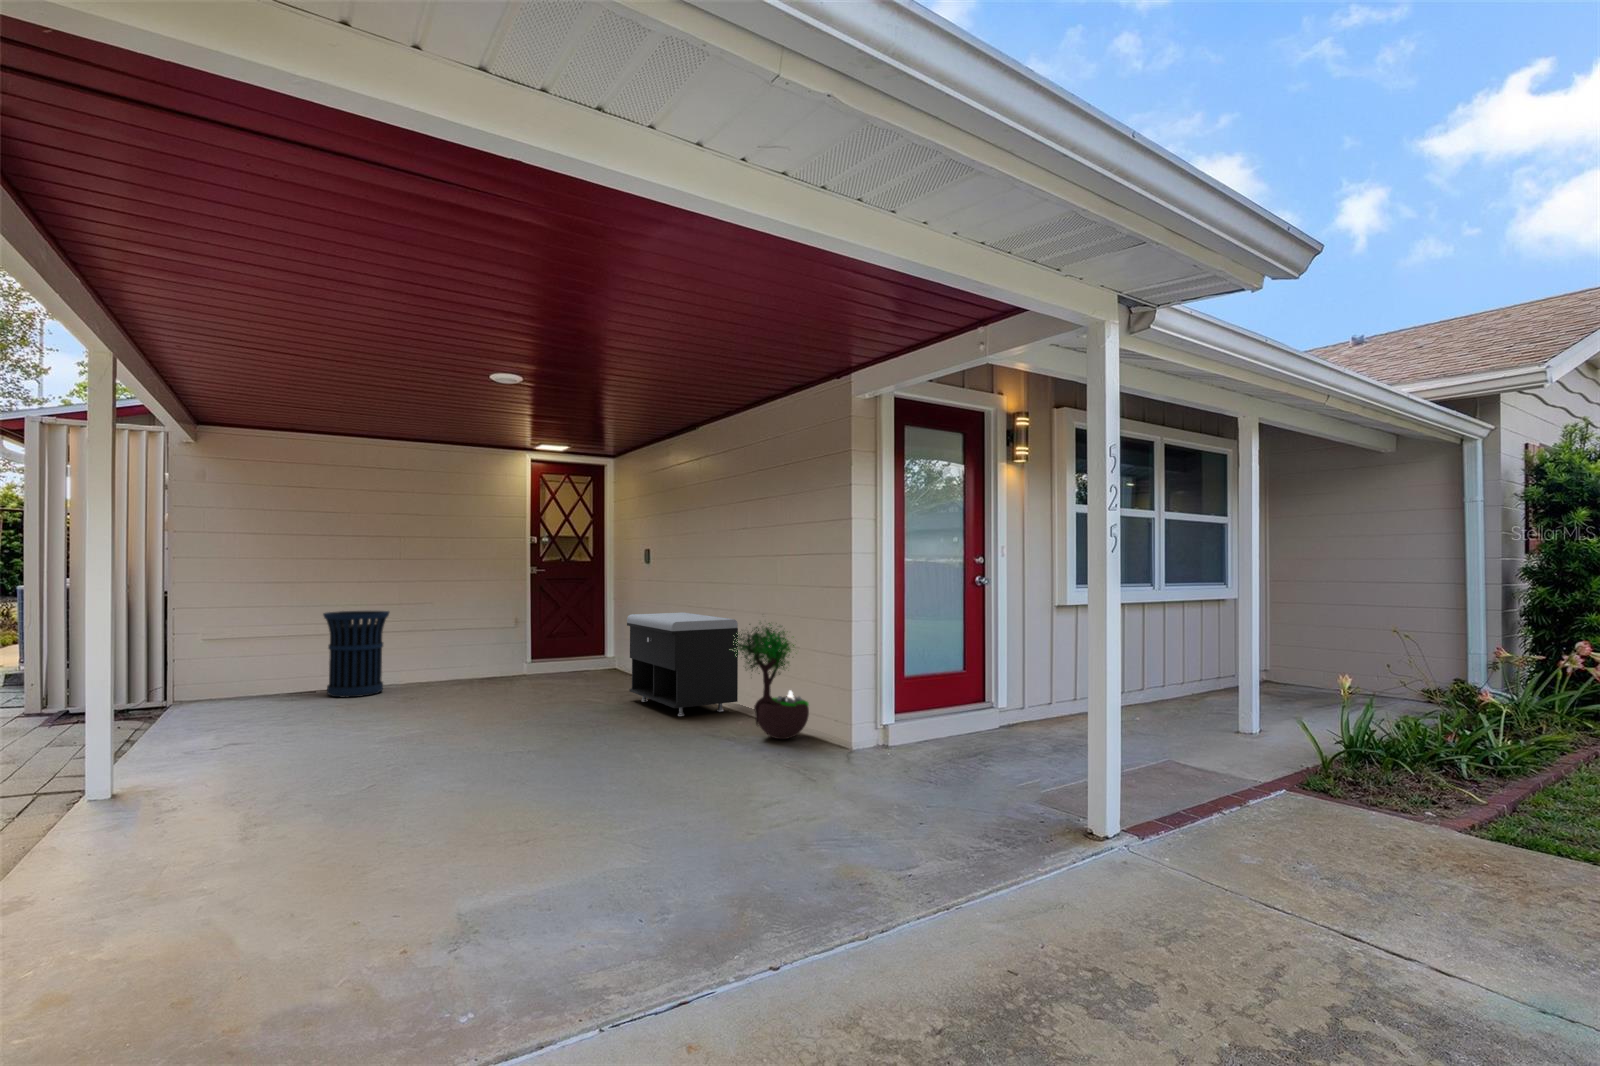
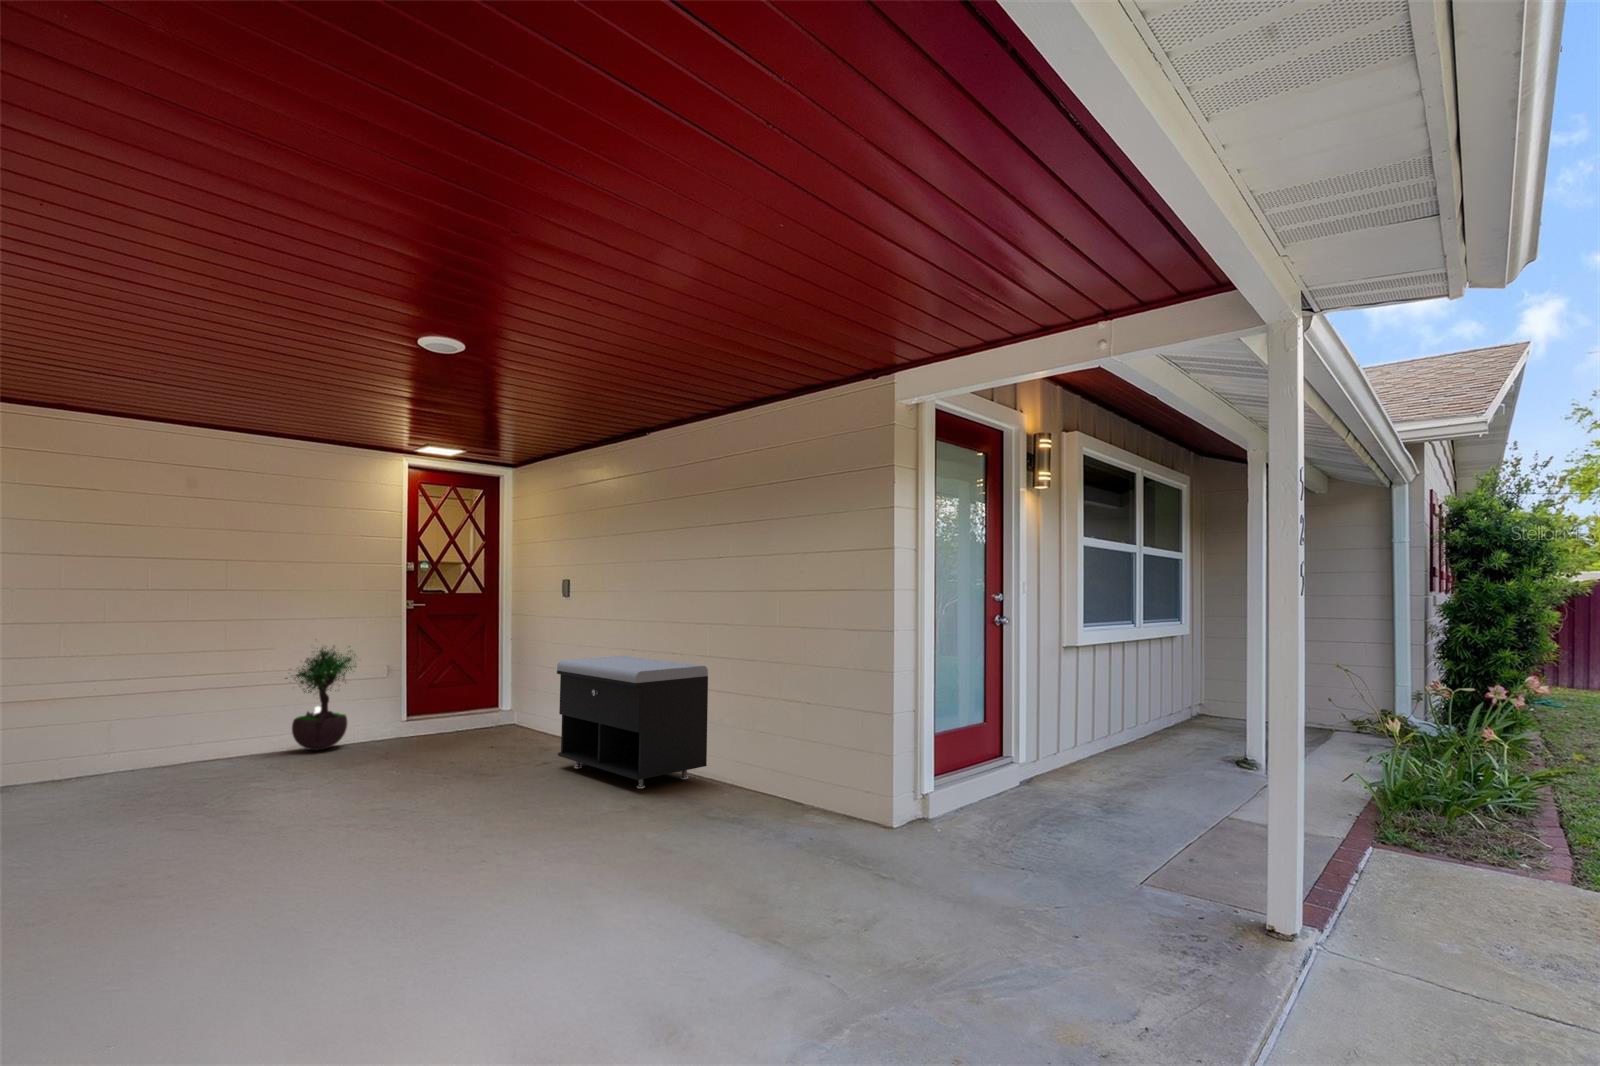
trash can: present [323,611,389,697] -> none [111,658,214,780]
potted tree: present [734,623,809,739] -> present [285,646,356,750]

